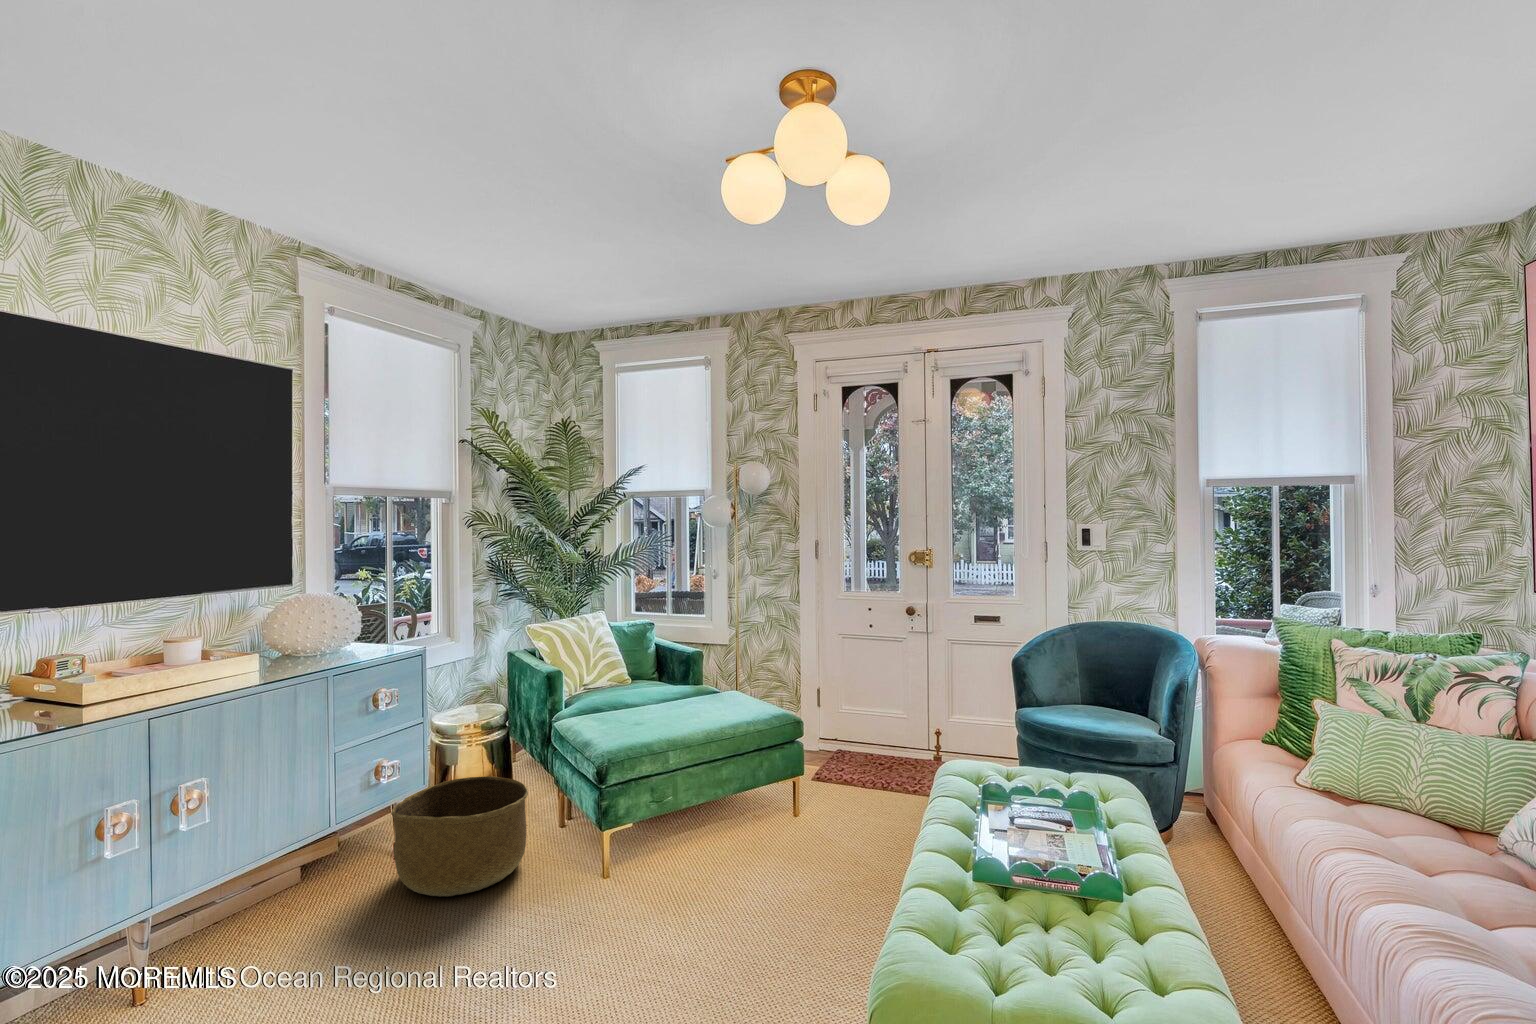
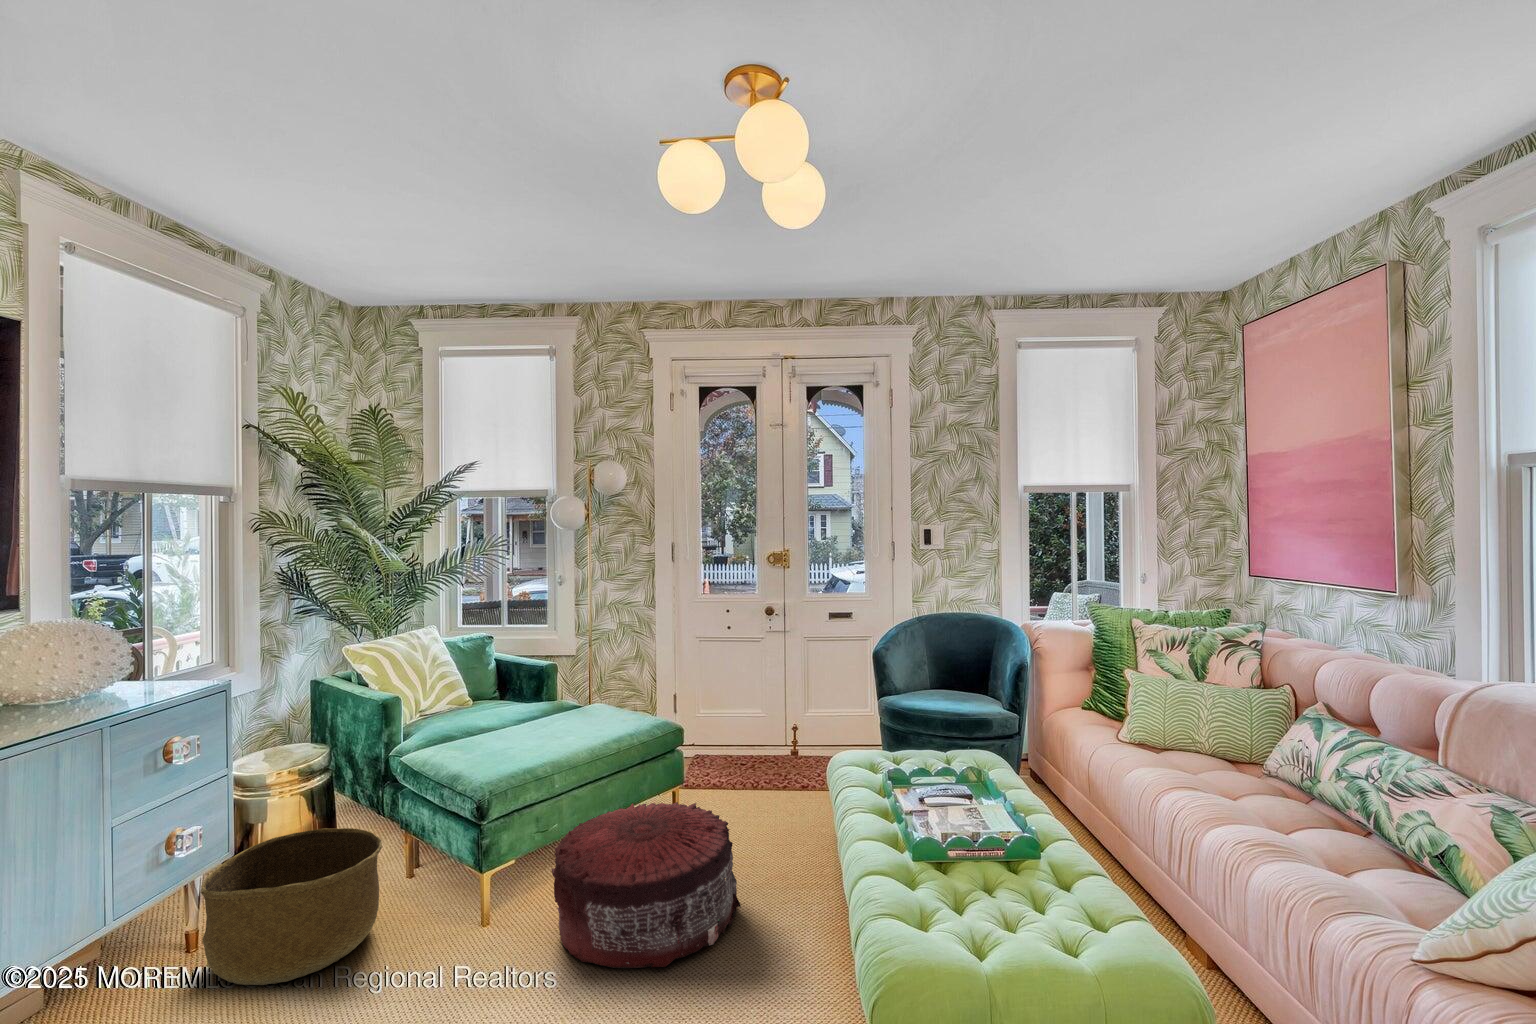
pouf: none [658,787,831,943] -> present [551,802,741,968]

